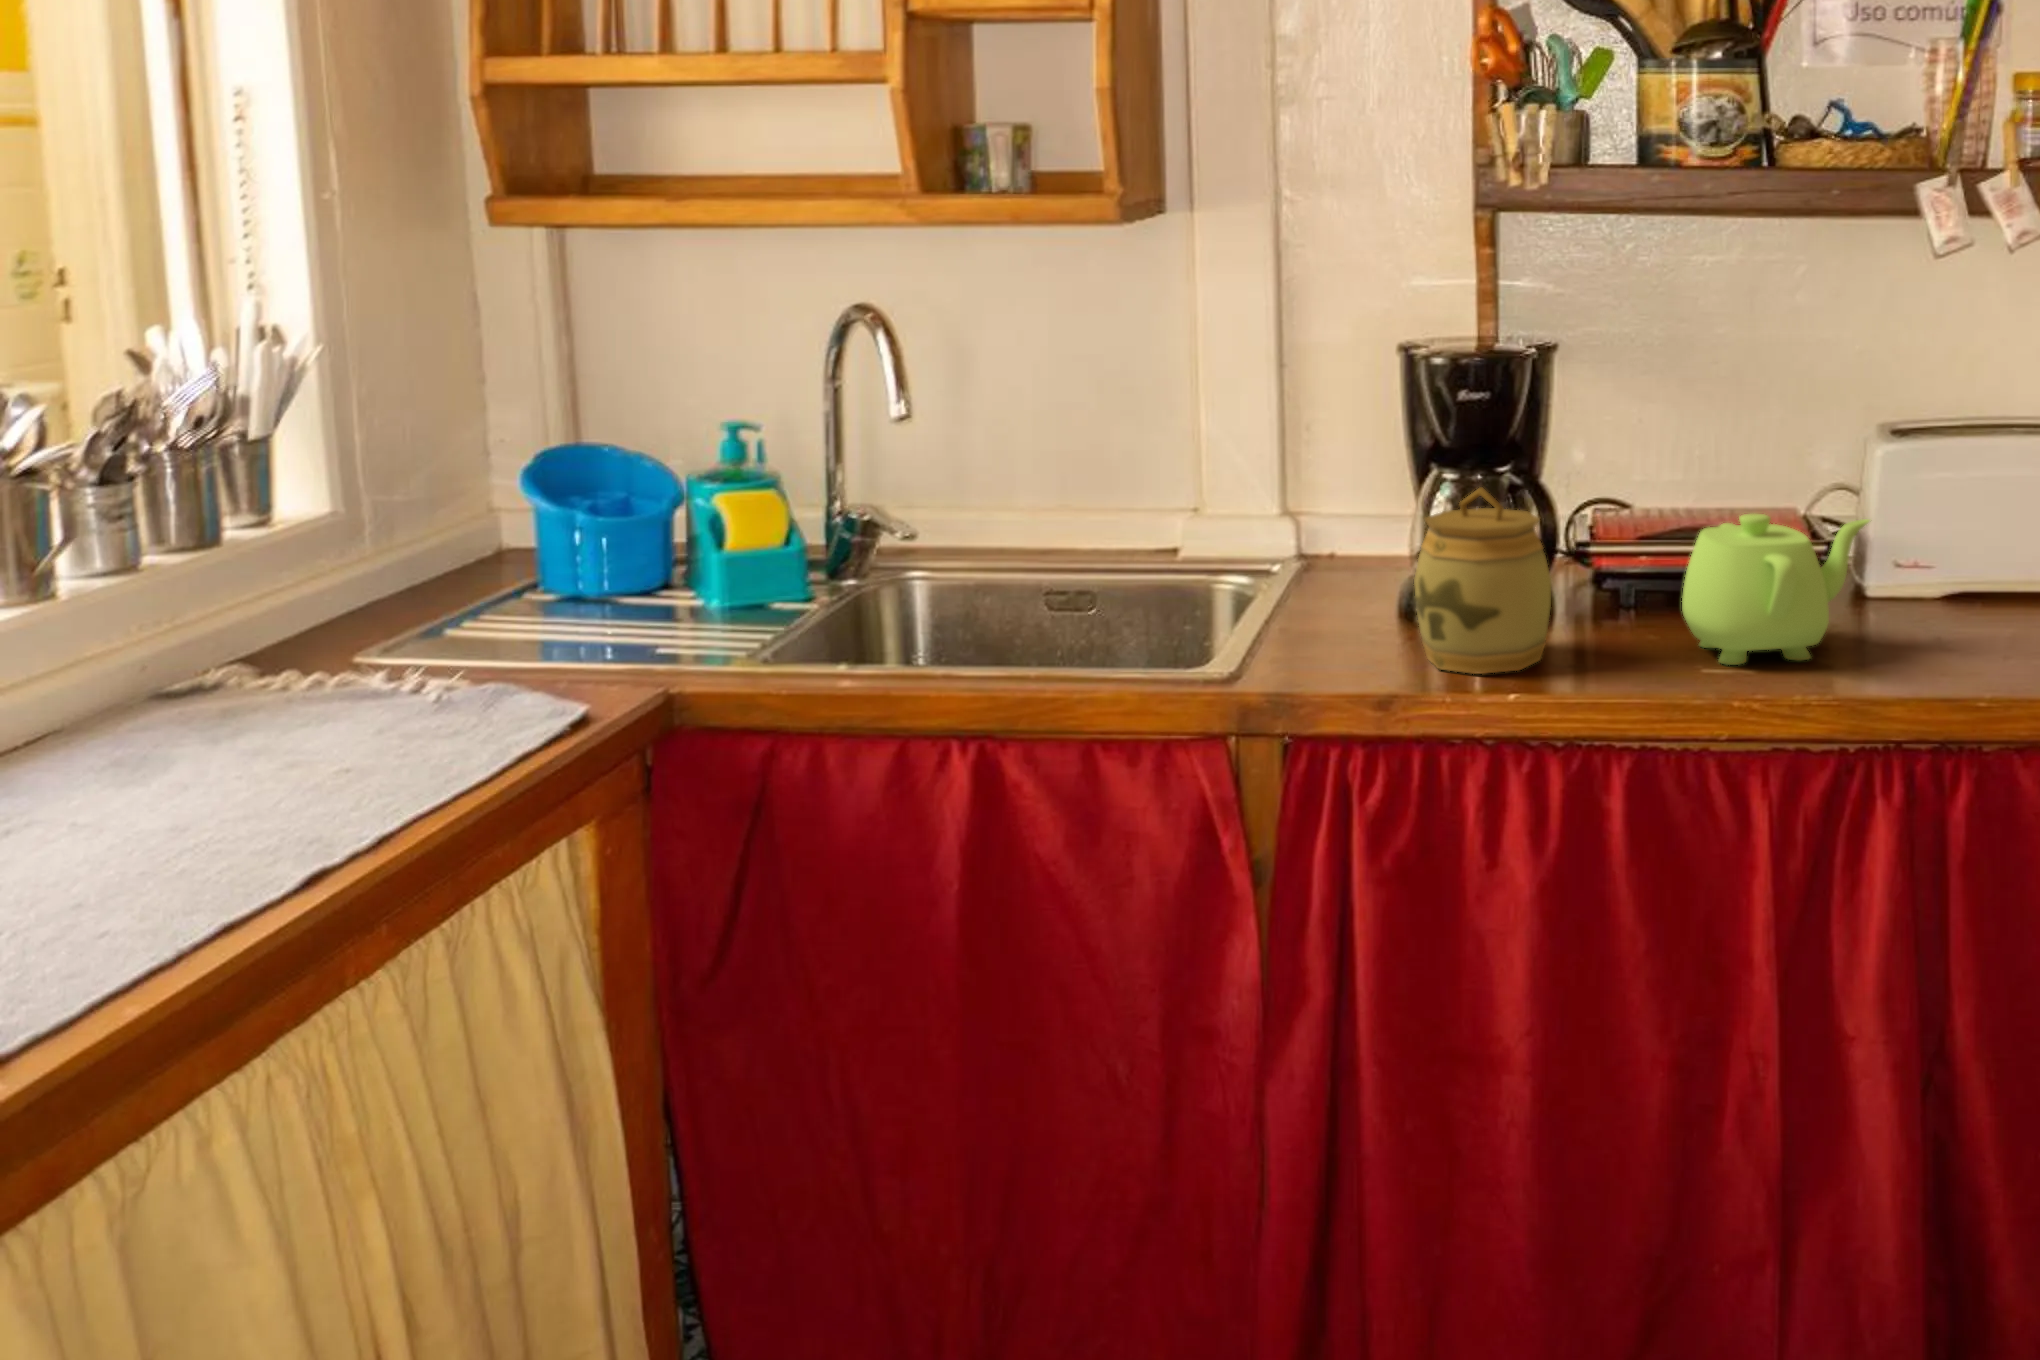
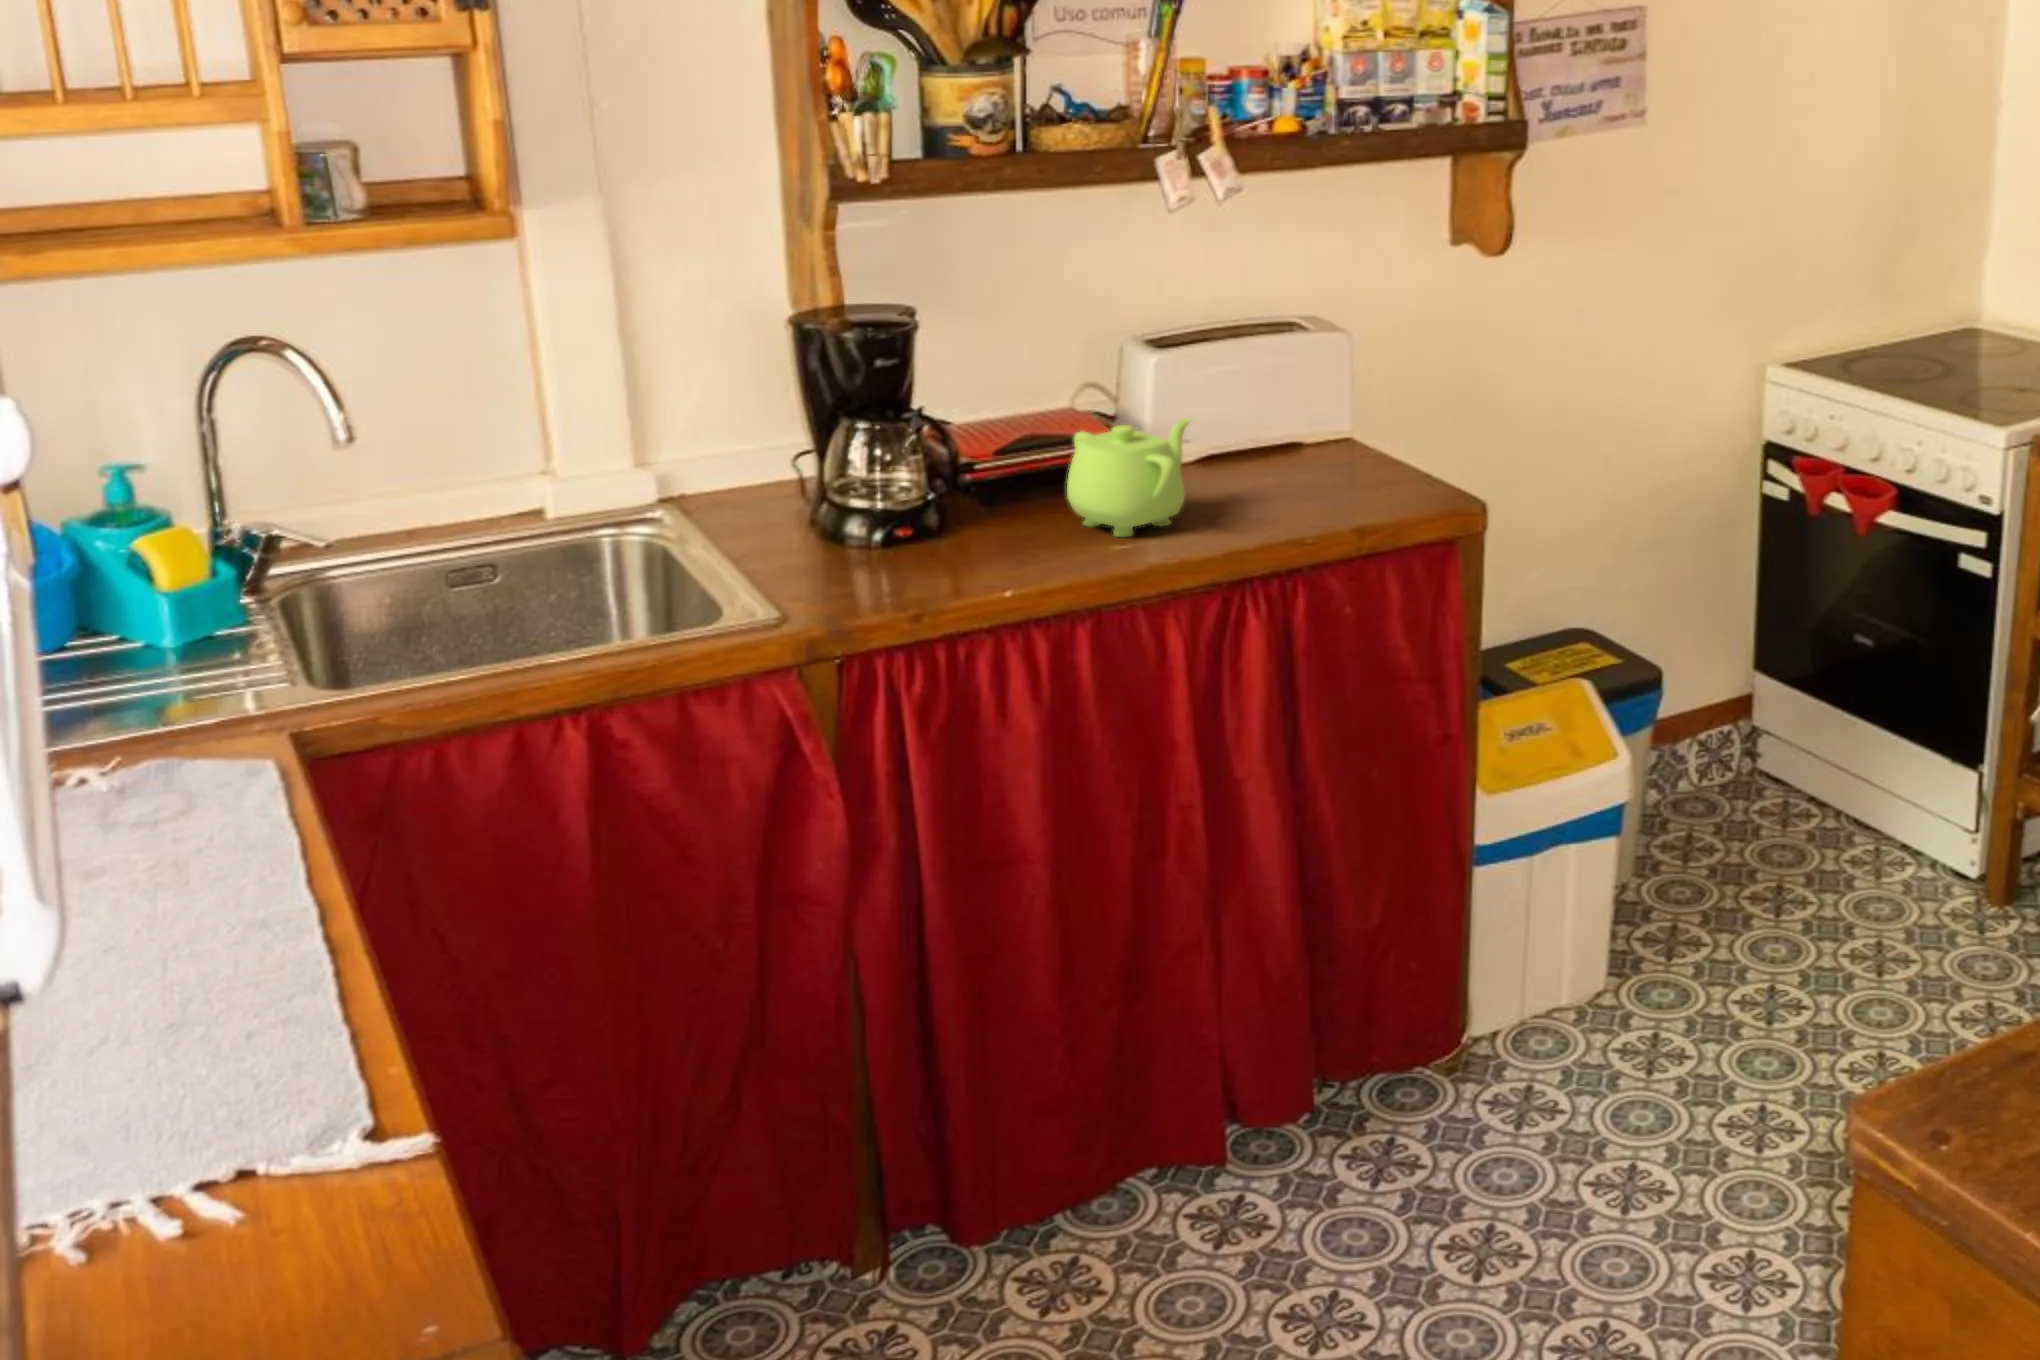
jar: present [1414,487,1551,674] -> none [894,434,997,576]

